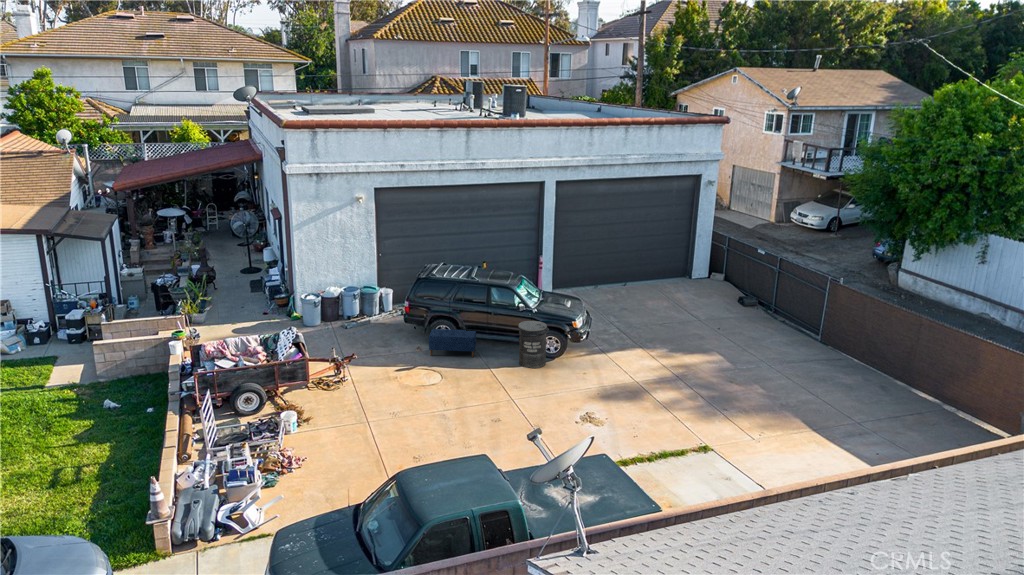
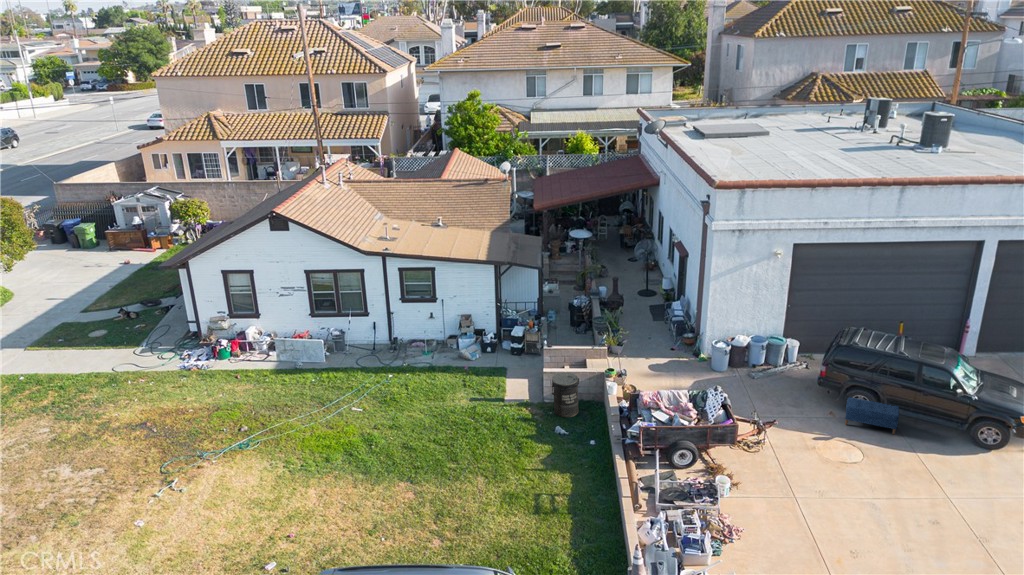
trash can: present [518,321,549,368] -> present [552,373,579,417]

